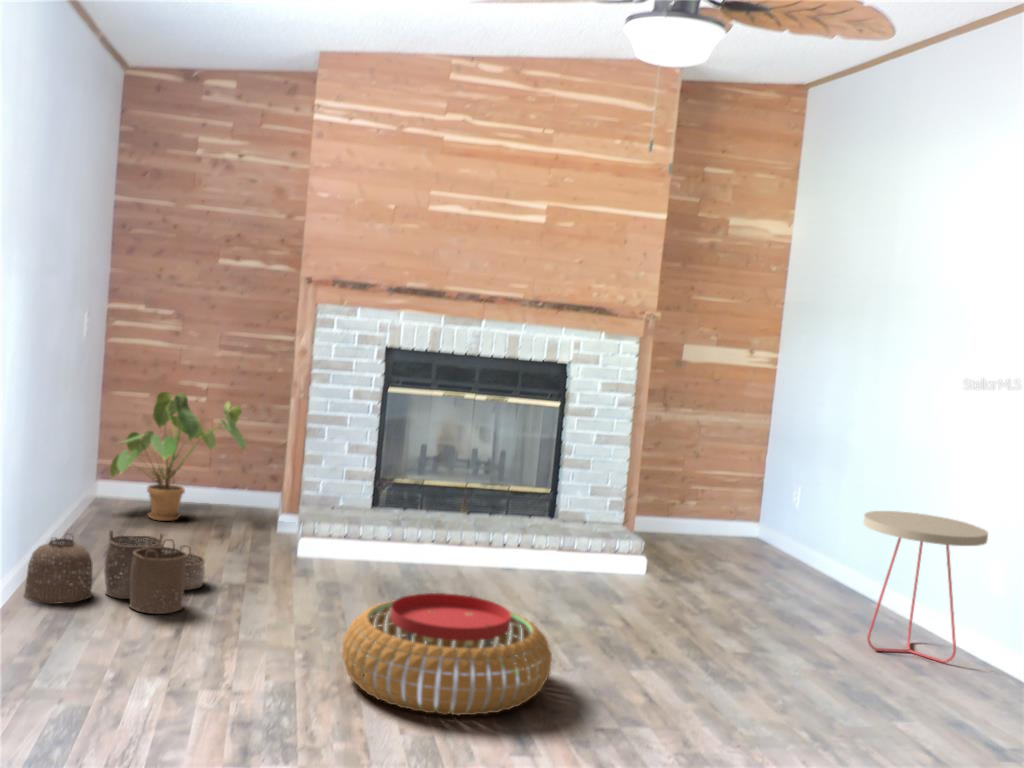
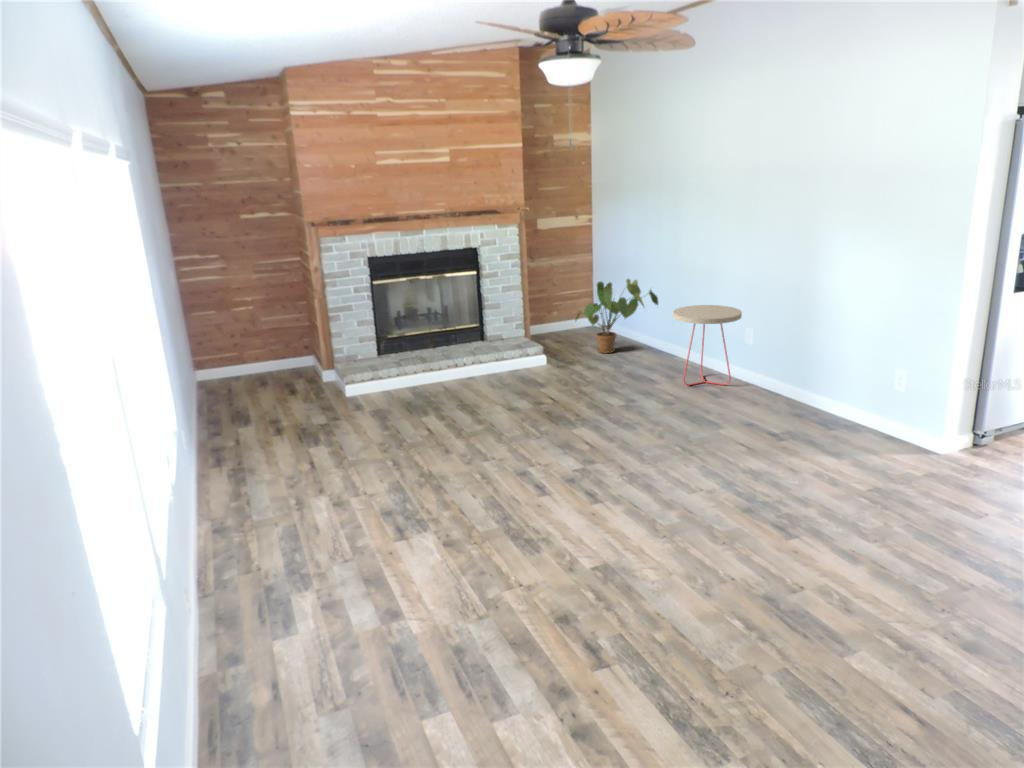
house plant: present [110,392,246,521] -> present [575,279,658,354]
woven basket: present [24,530,205,614] -> none [200,406,305,464]
pouf: present [342,593,552,716] -> none [418,409,539,483]

